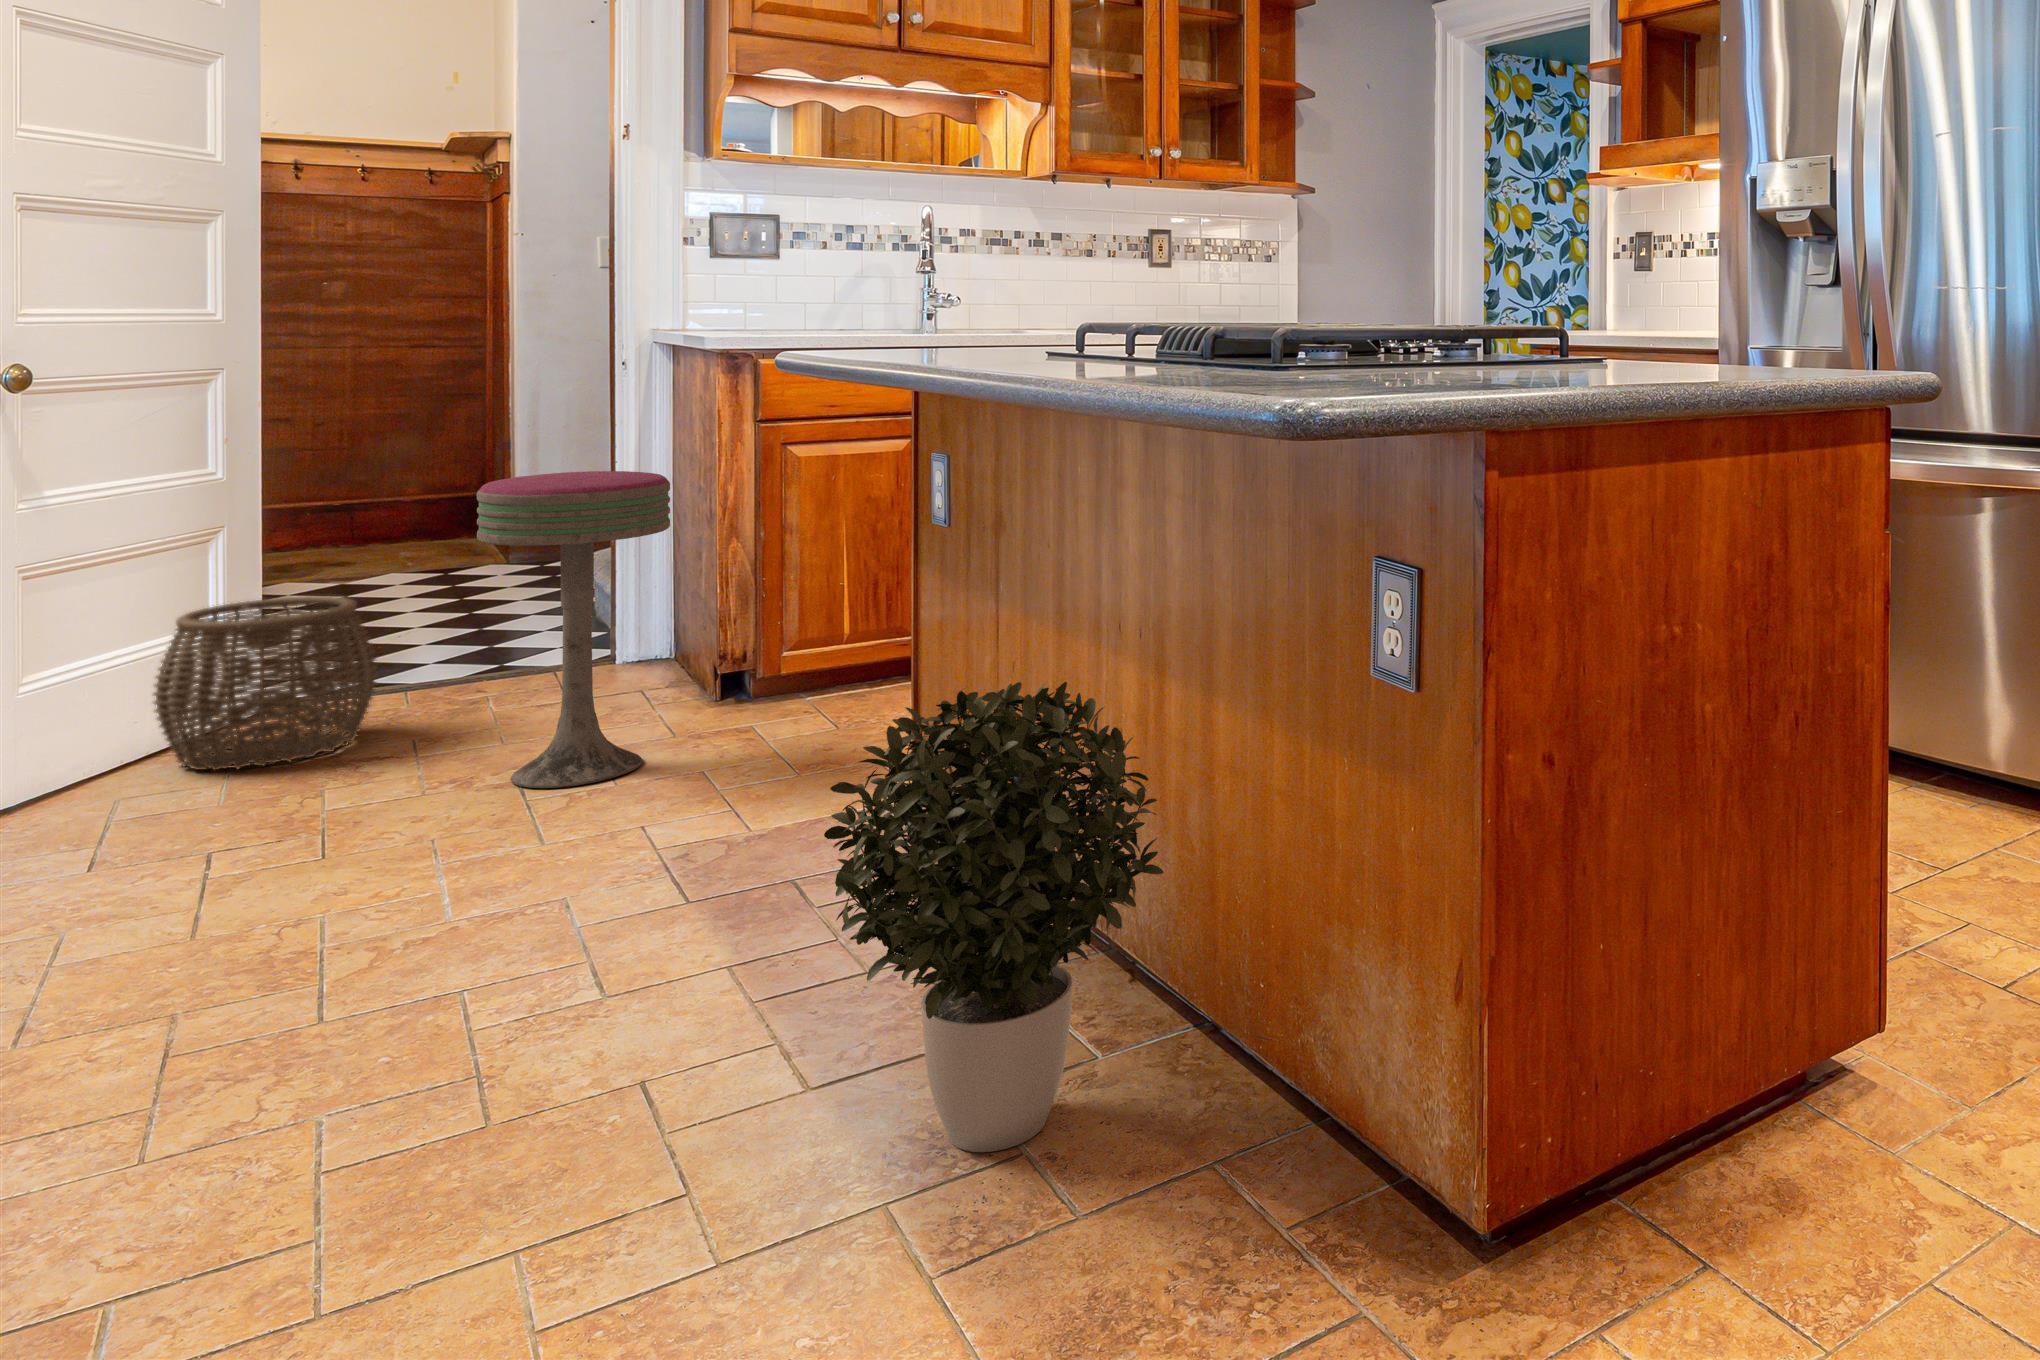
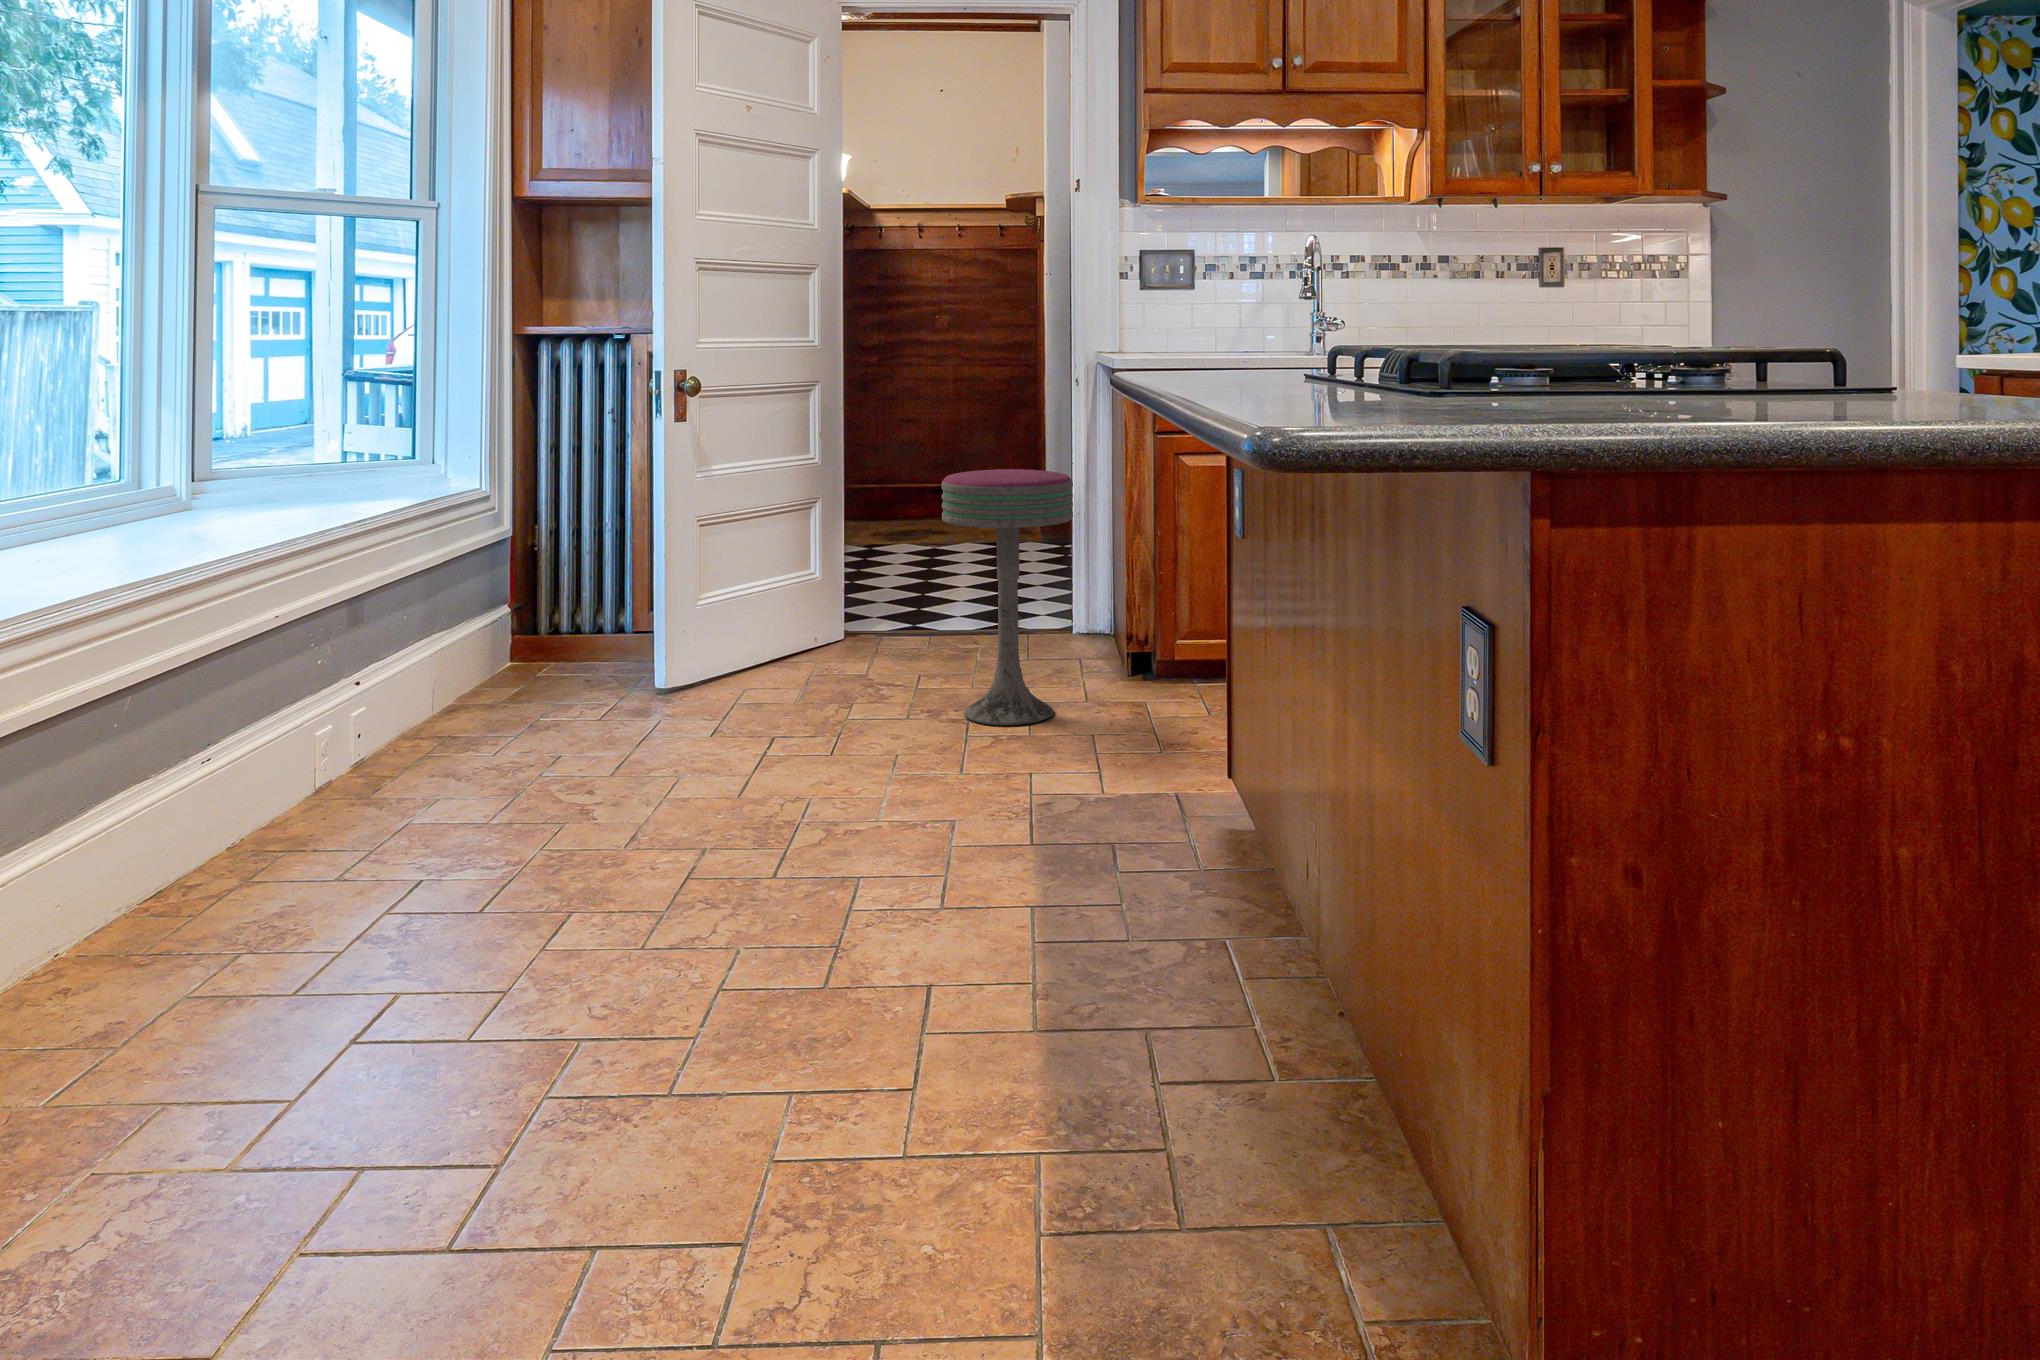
woven basket: present [153,596,377,770] -> none [779,552,905,674]
potted plant: present [824,682,1164,1152] -> none [1017,692,1309,1138]

